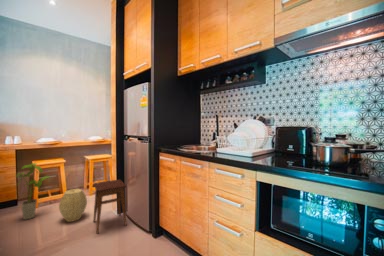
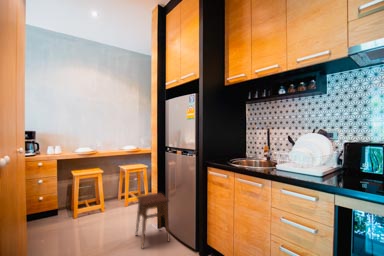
house plant: present [17,163,49,220] -> none [62,174,94,230]
woven basket: present [59,189,87,222] -> none [103,201,128,234]

